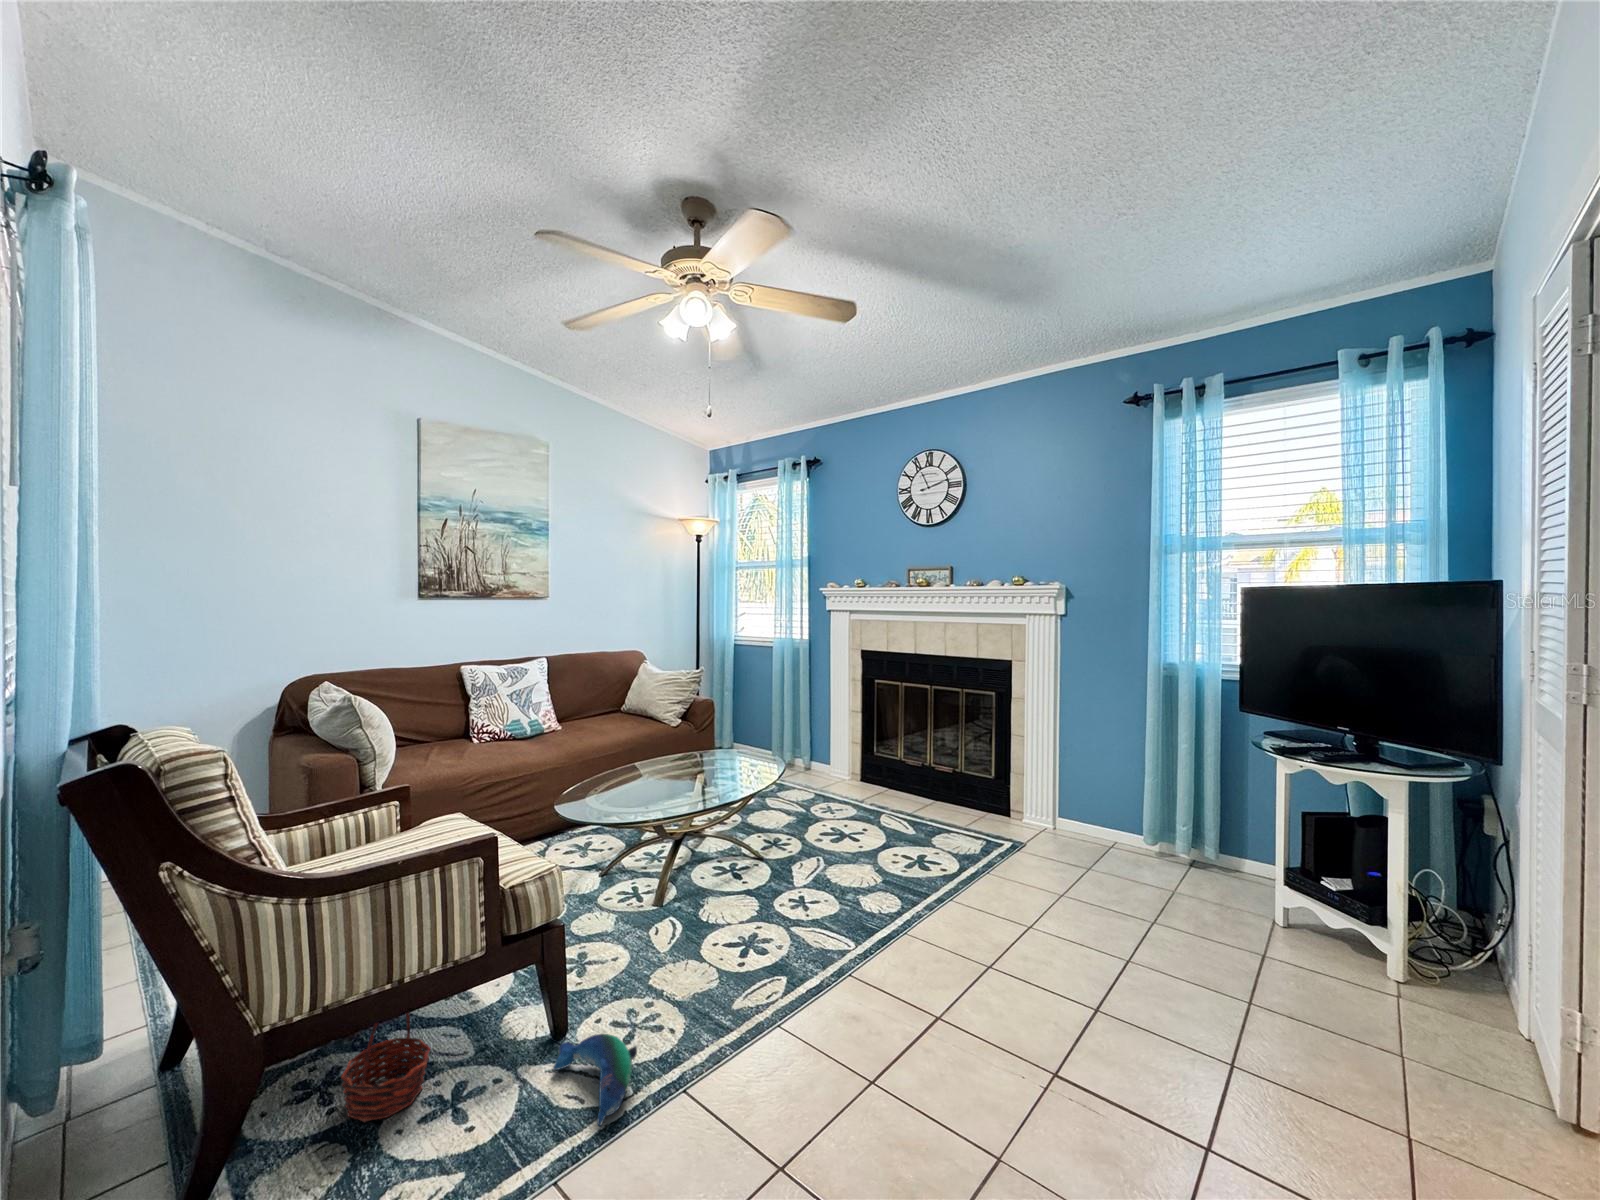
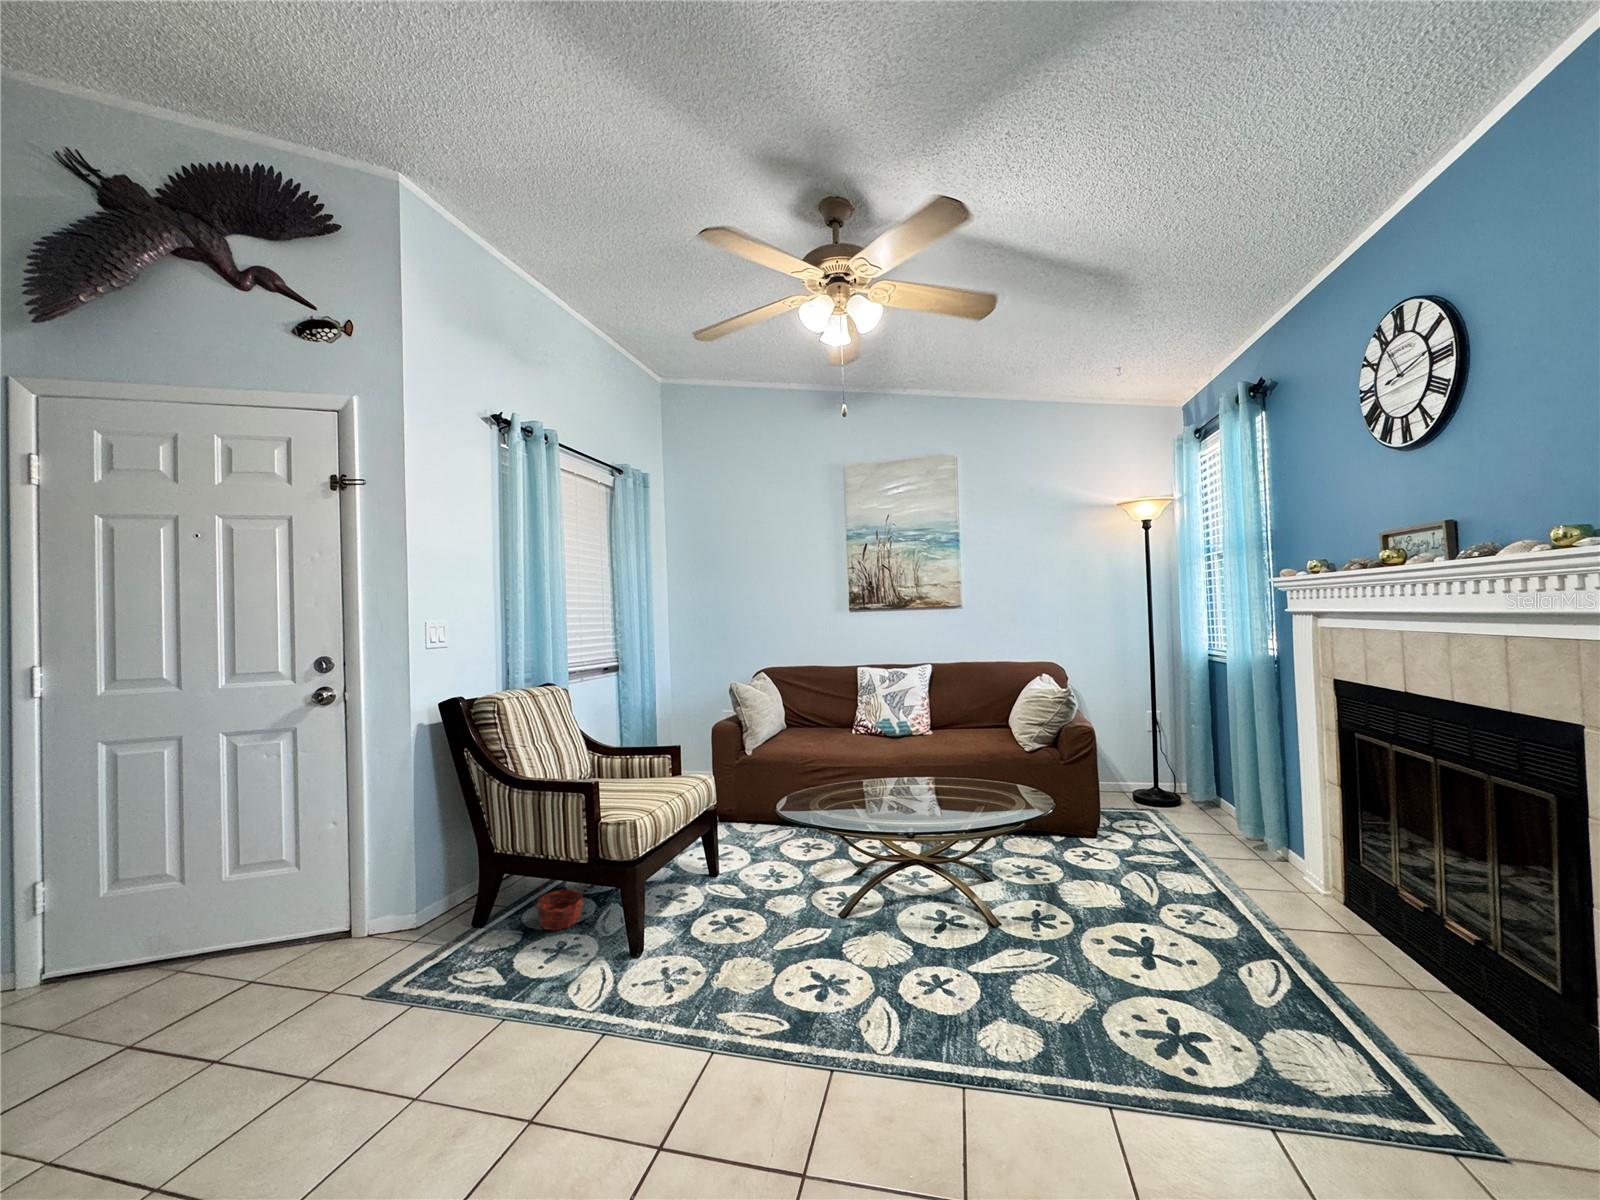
plush toy: present [553,1034,637,1126] -> none [543,946,612,1000]

